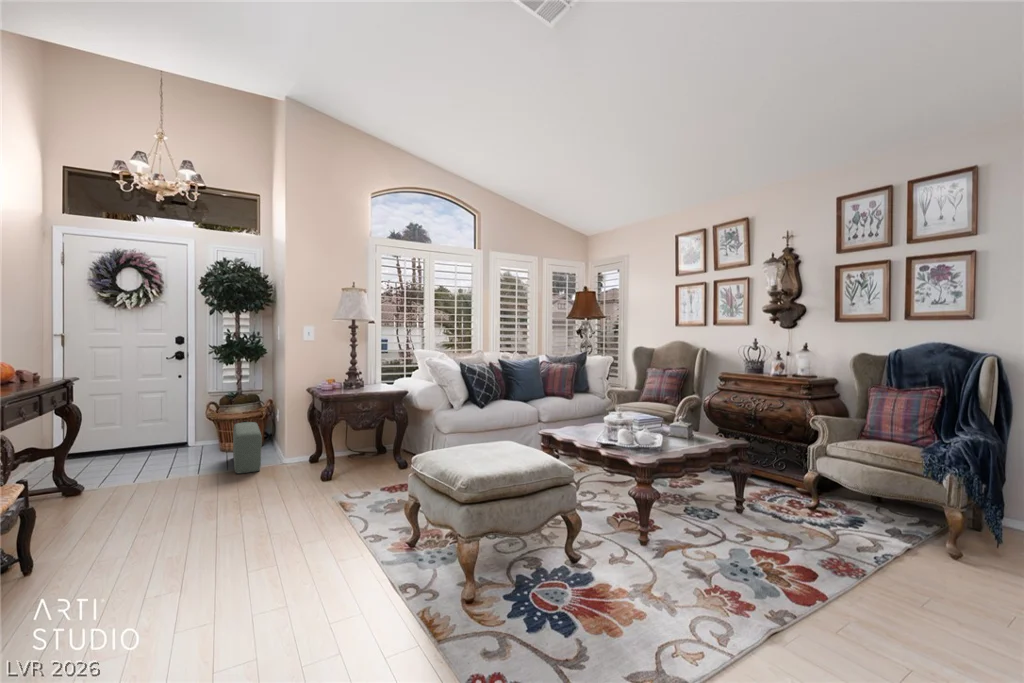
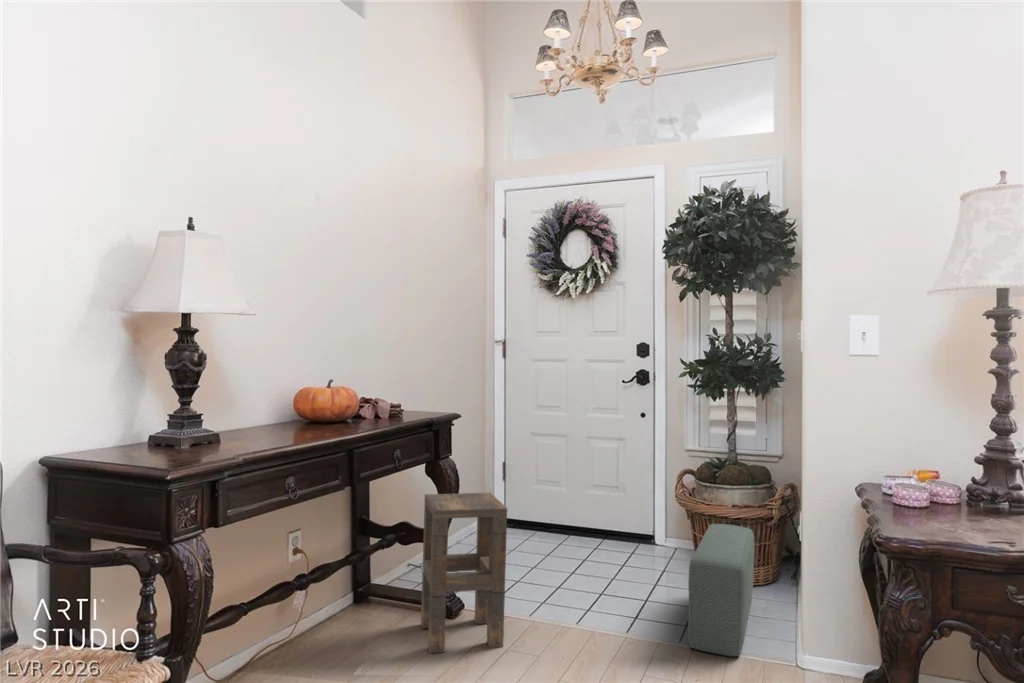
side table: none [64,424,135,511] -> present [421,493,507,653]

